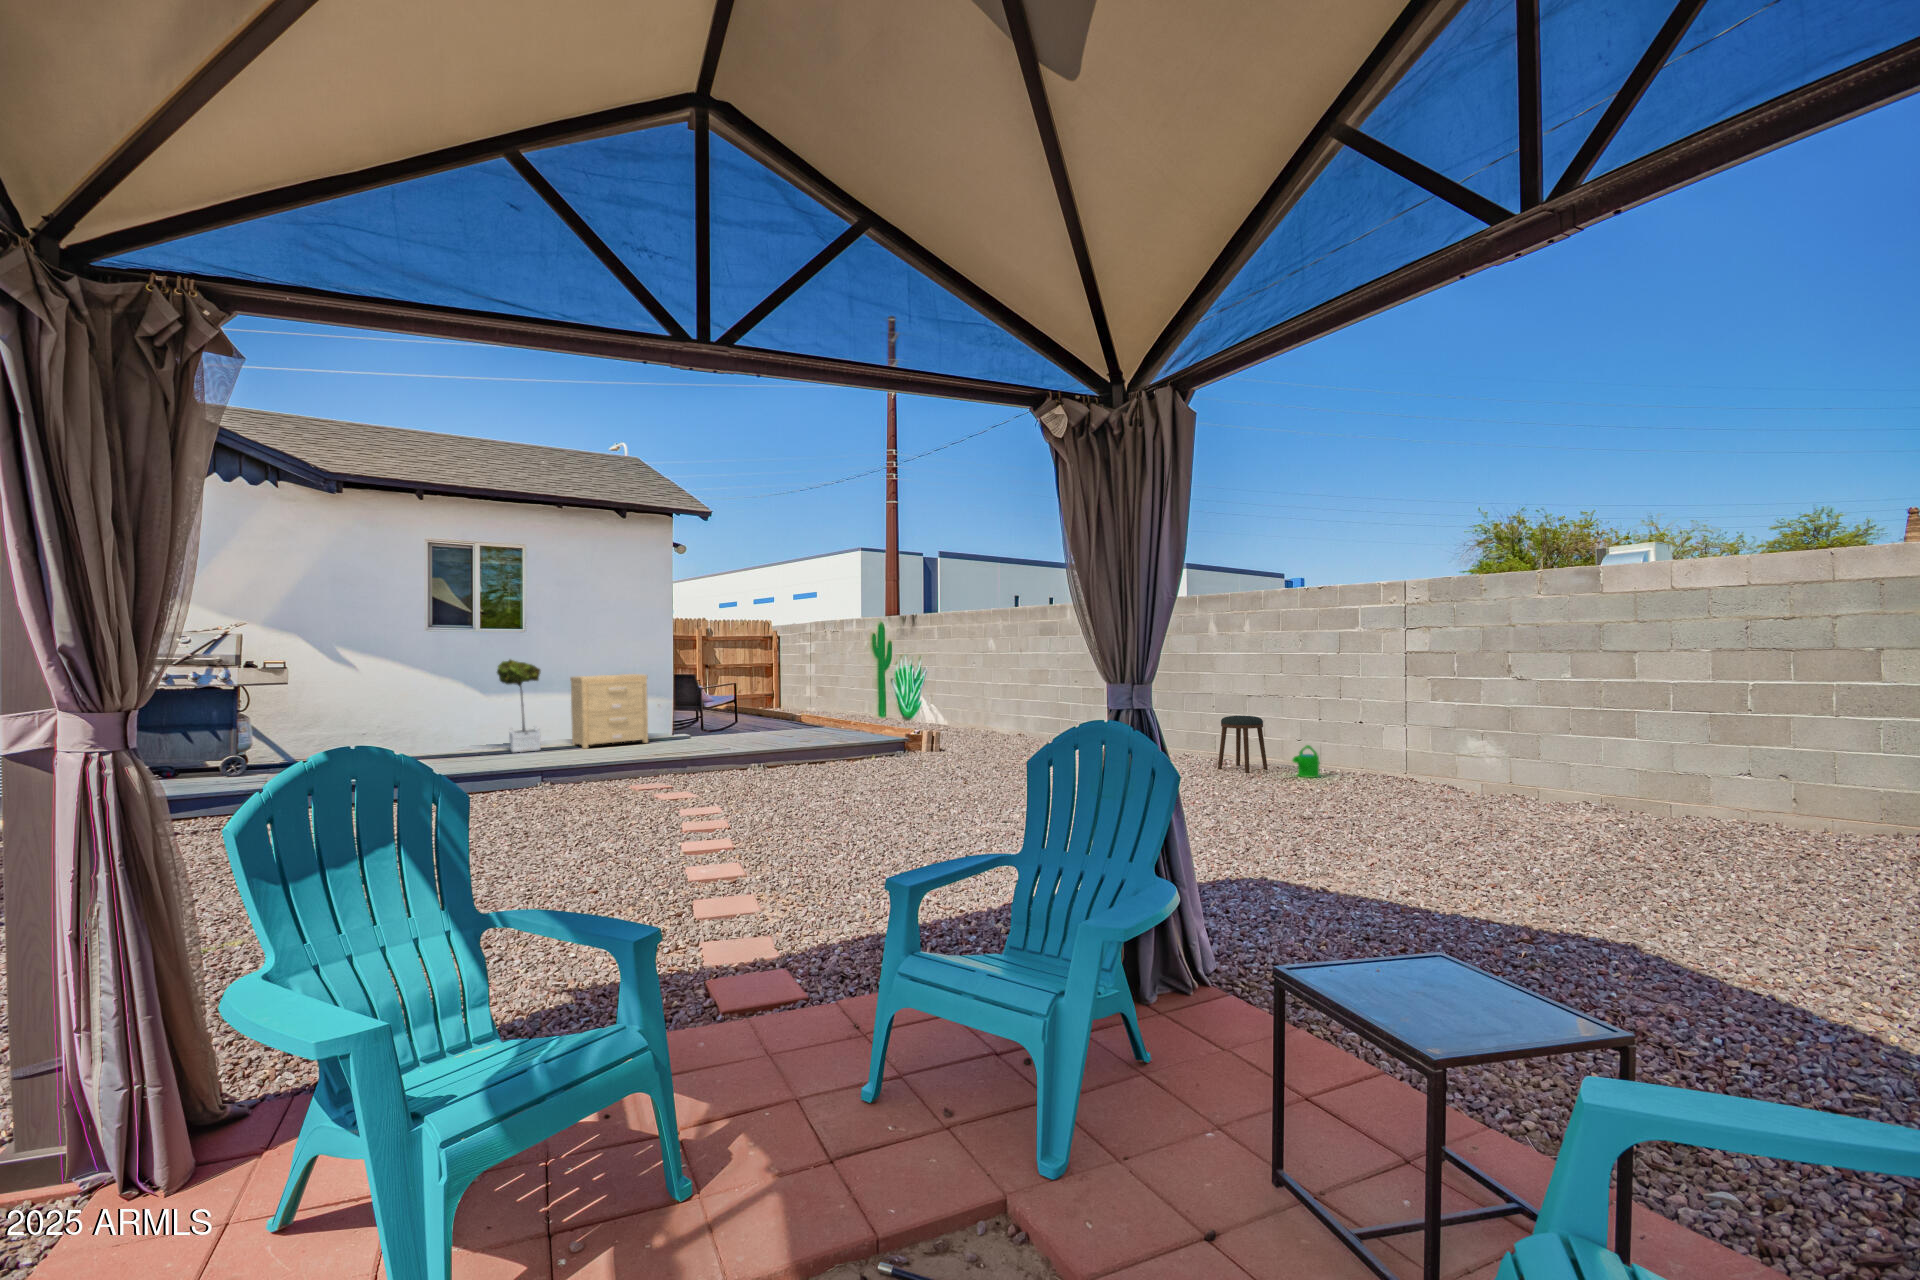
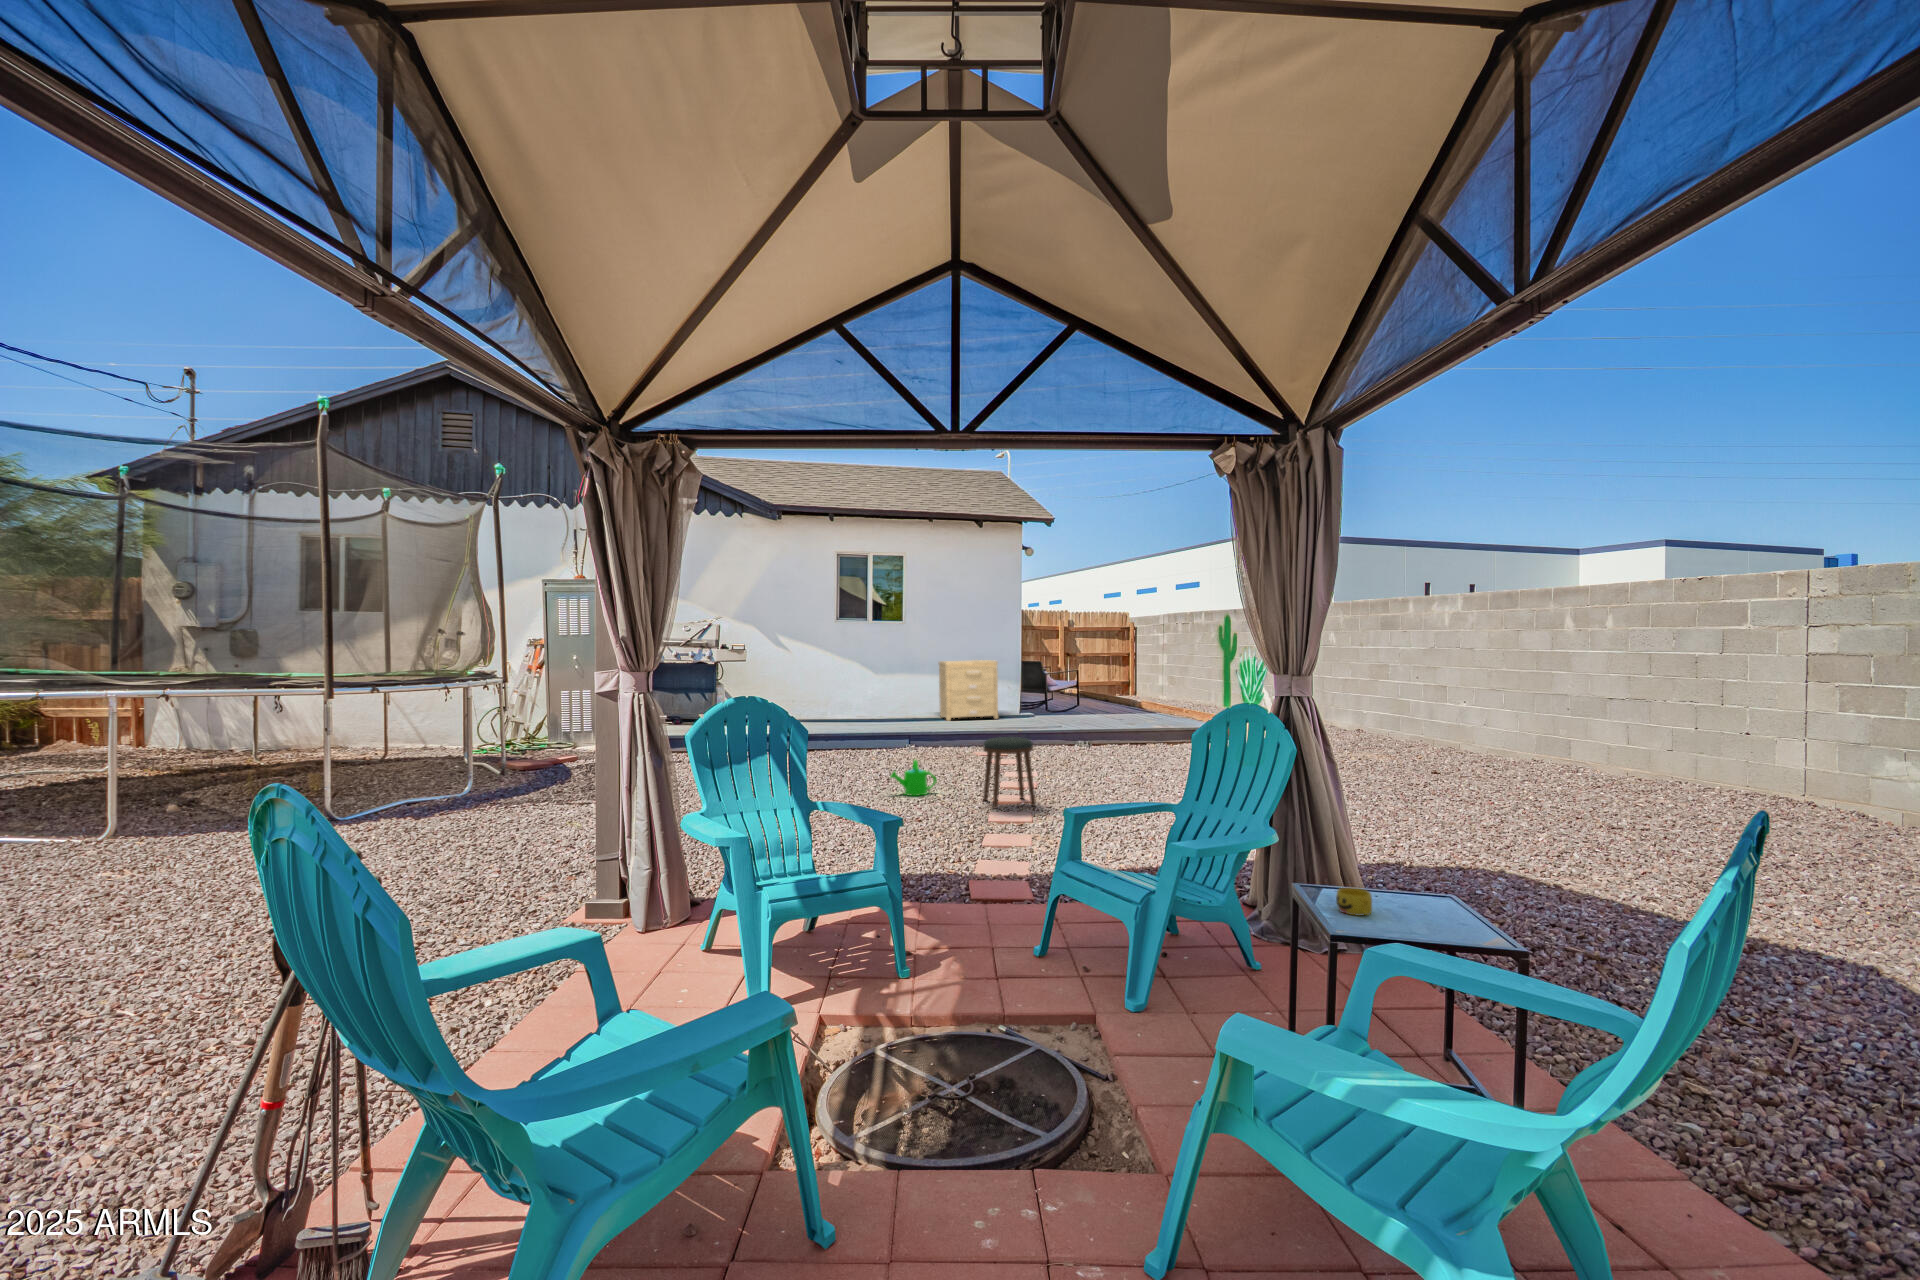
potted tree: present [497,659,541,752] -> none [884,646,916,721]
stool: present [1218,715,1268,773] -> present [983,737,1036,809]
watering can: present [1293,745,1320,778] -> present [890,760,937,796]
cup: none [1395,971,1459,1014] -> present [1336,887,1372,916]

